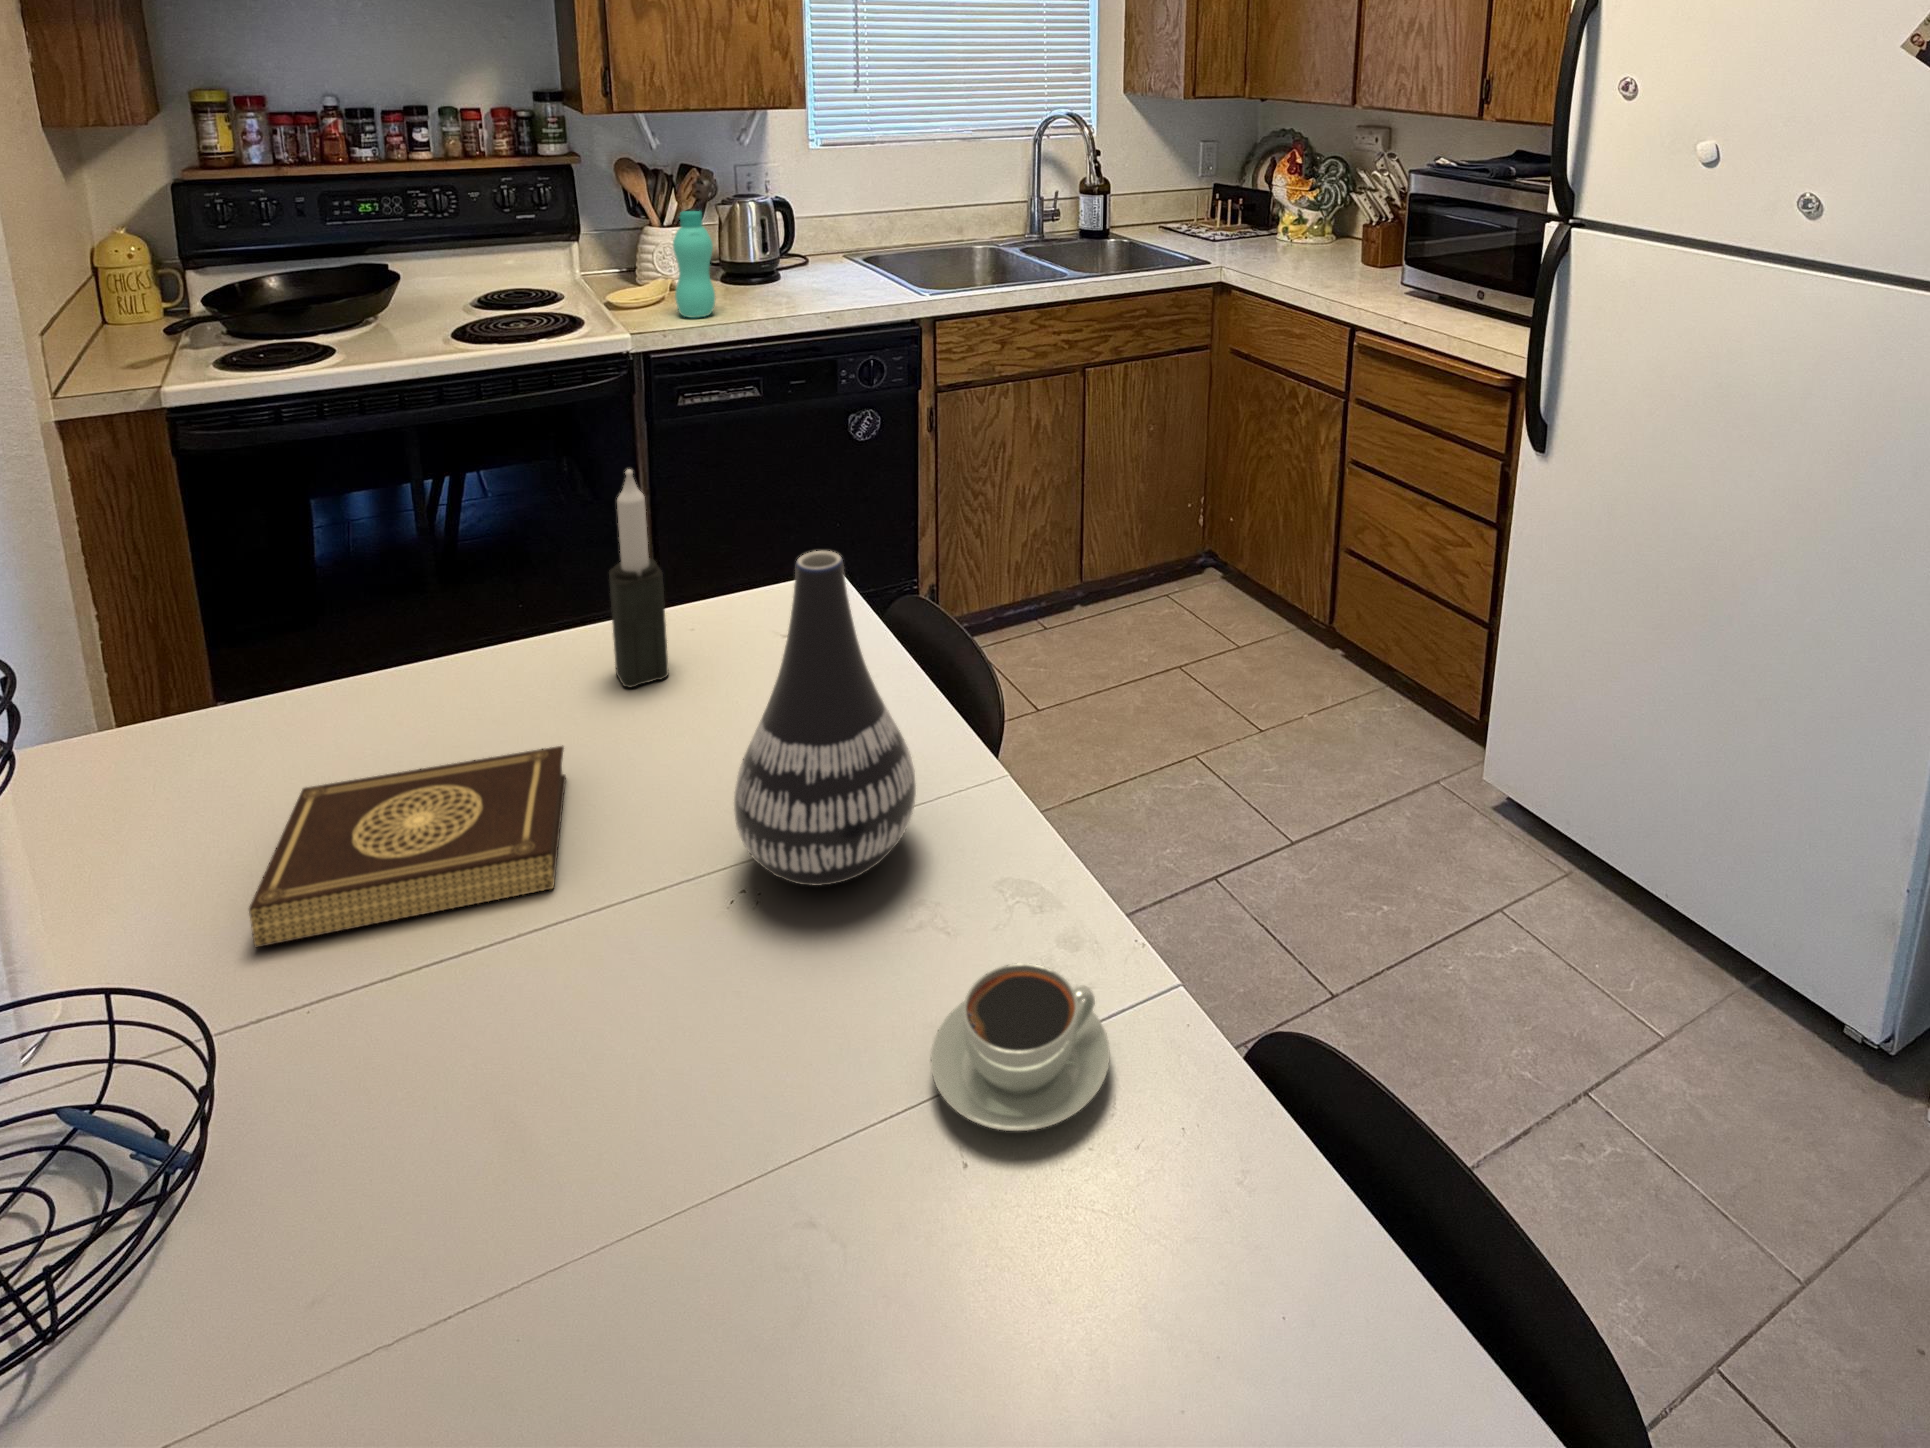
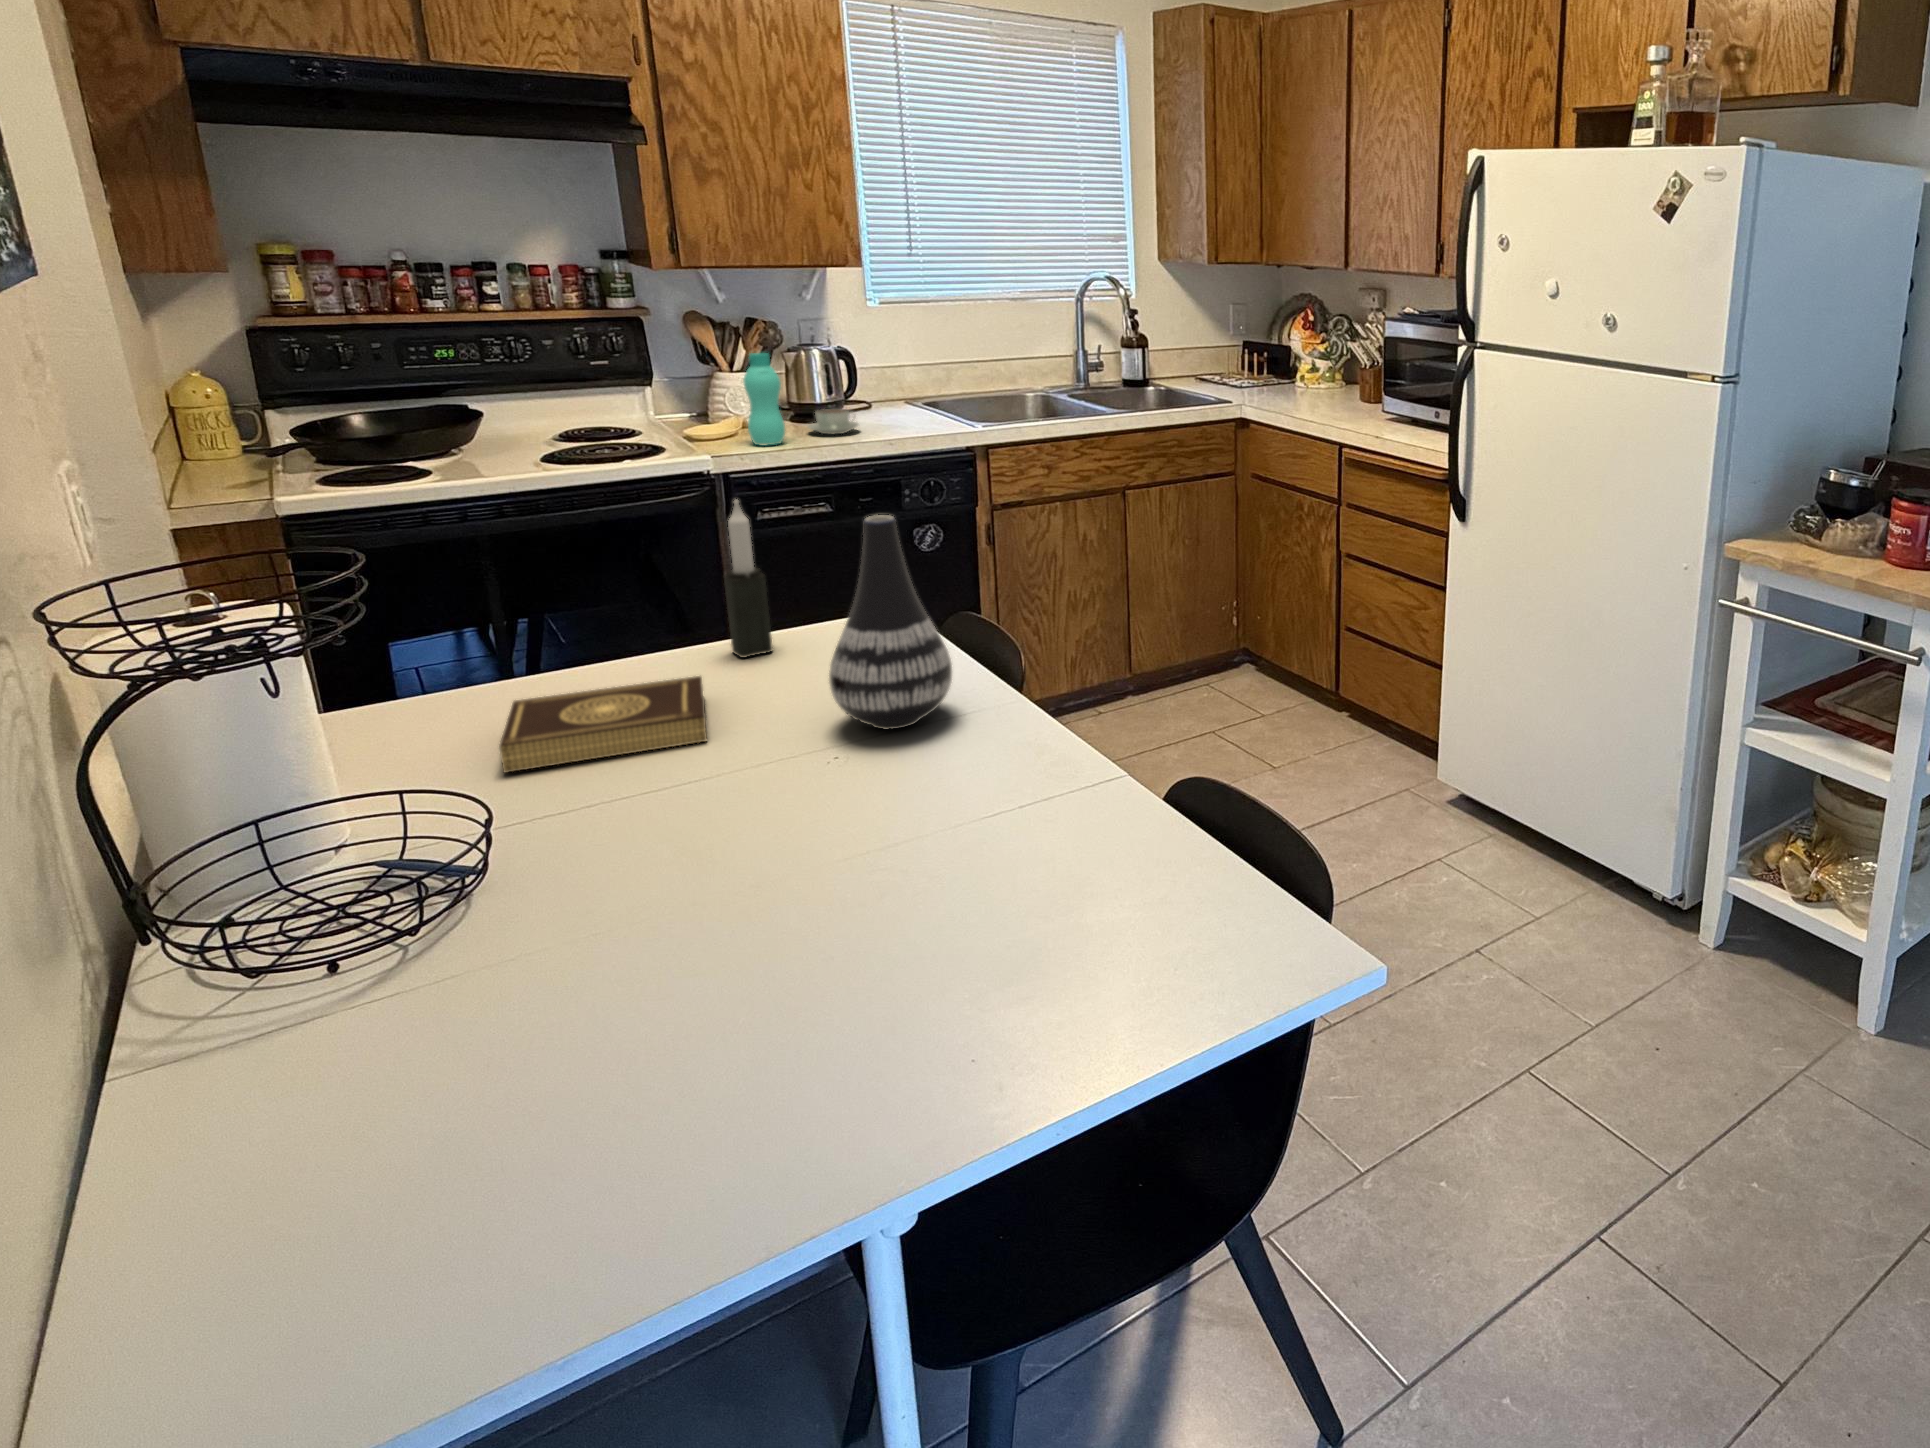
coffee cup: present [931,963,1110,1131] -> present [808,409,859,434]

